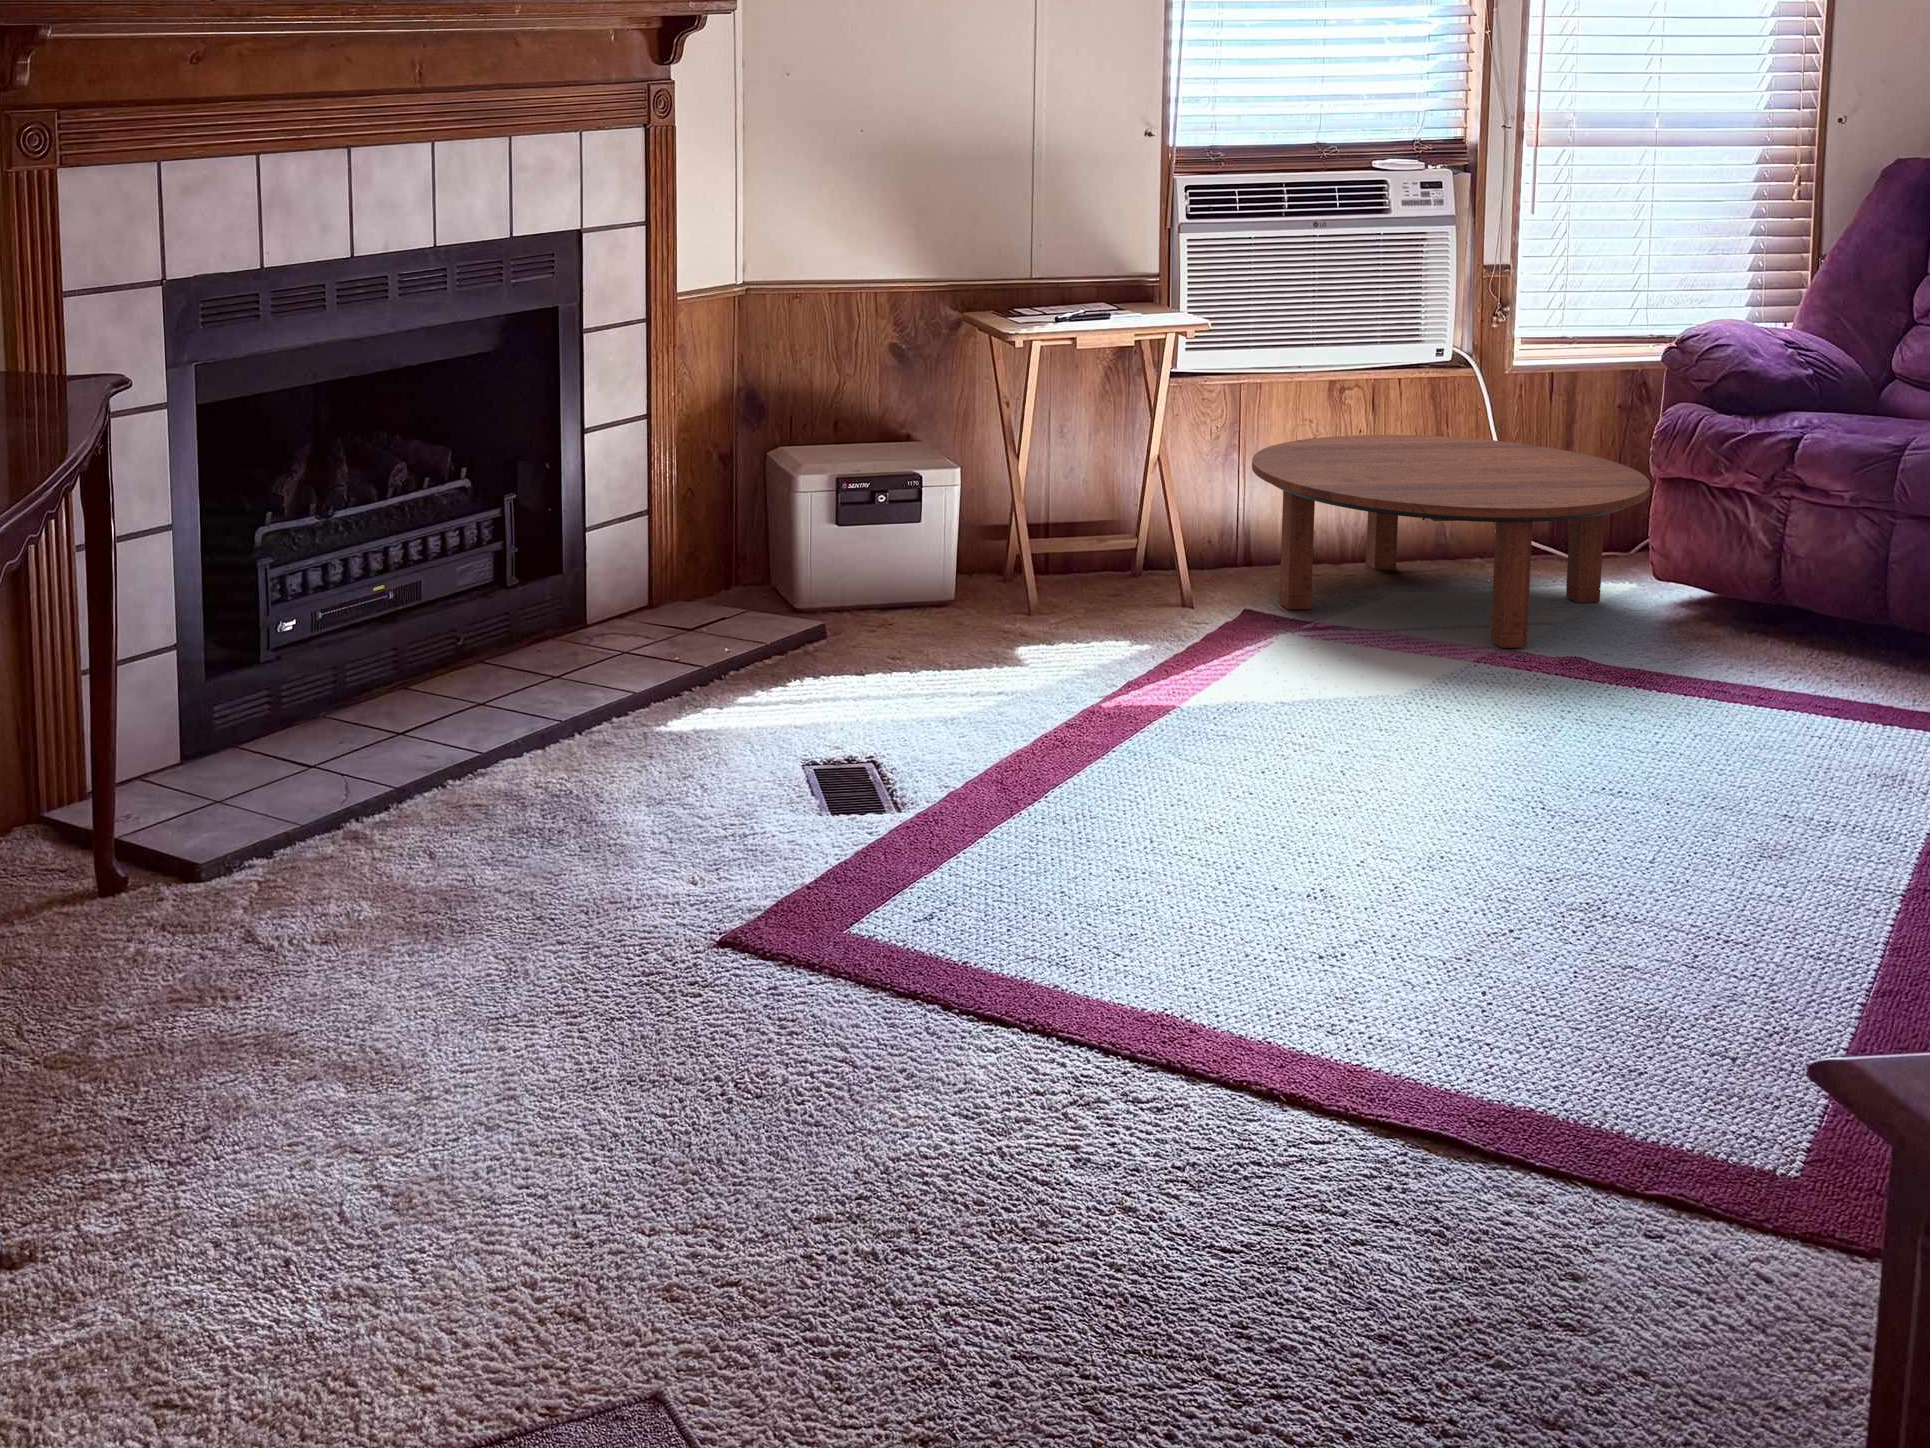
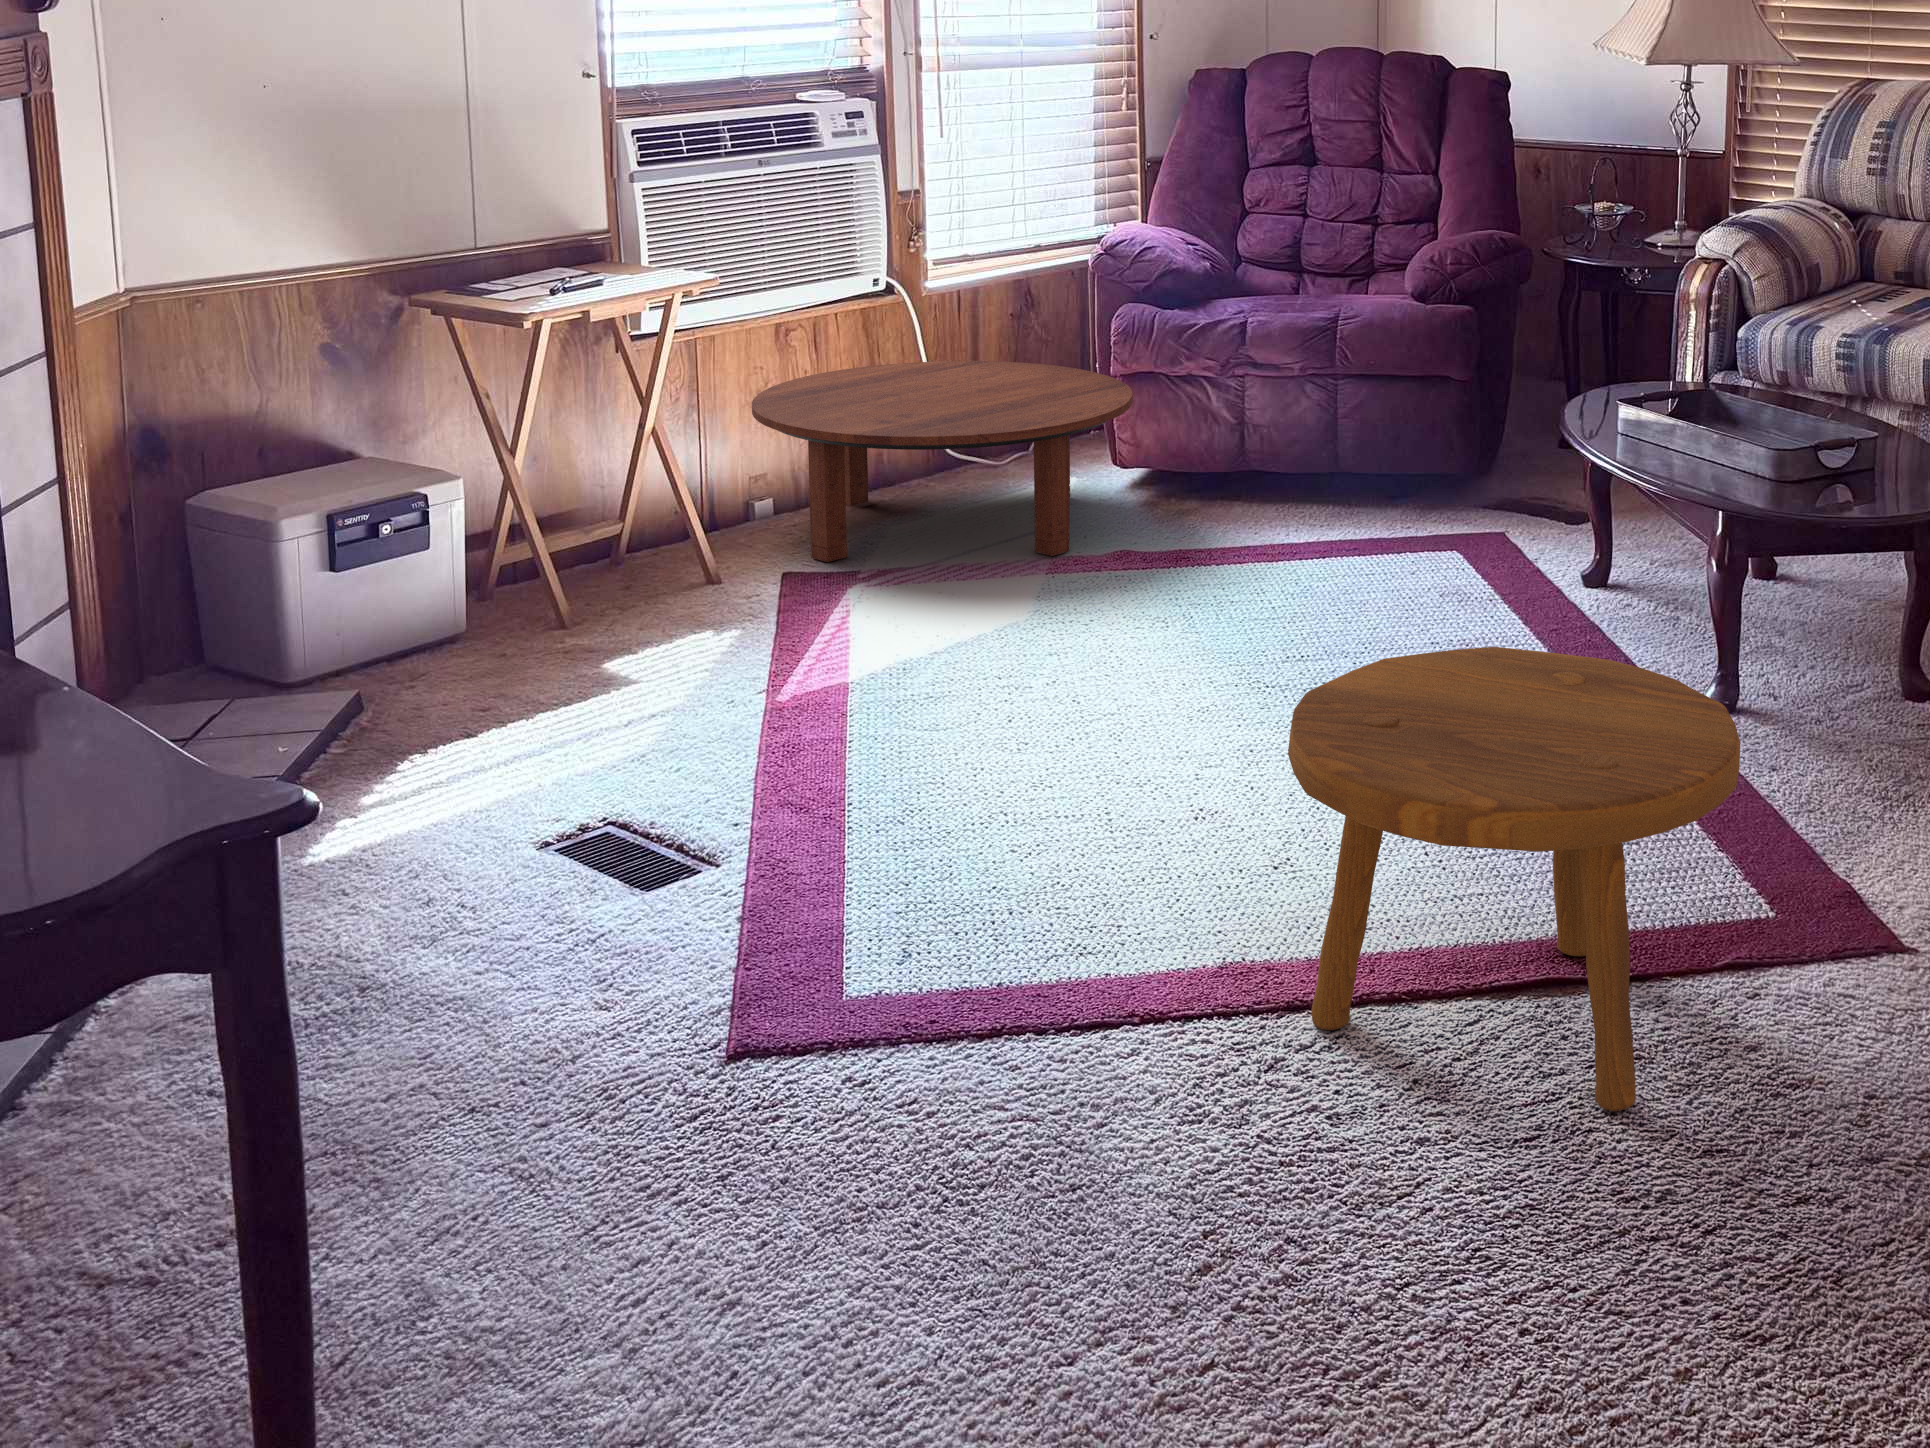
footstool: none [1112,739,1645,1283] -> present [1288,647,1740,1111]

